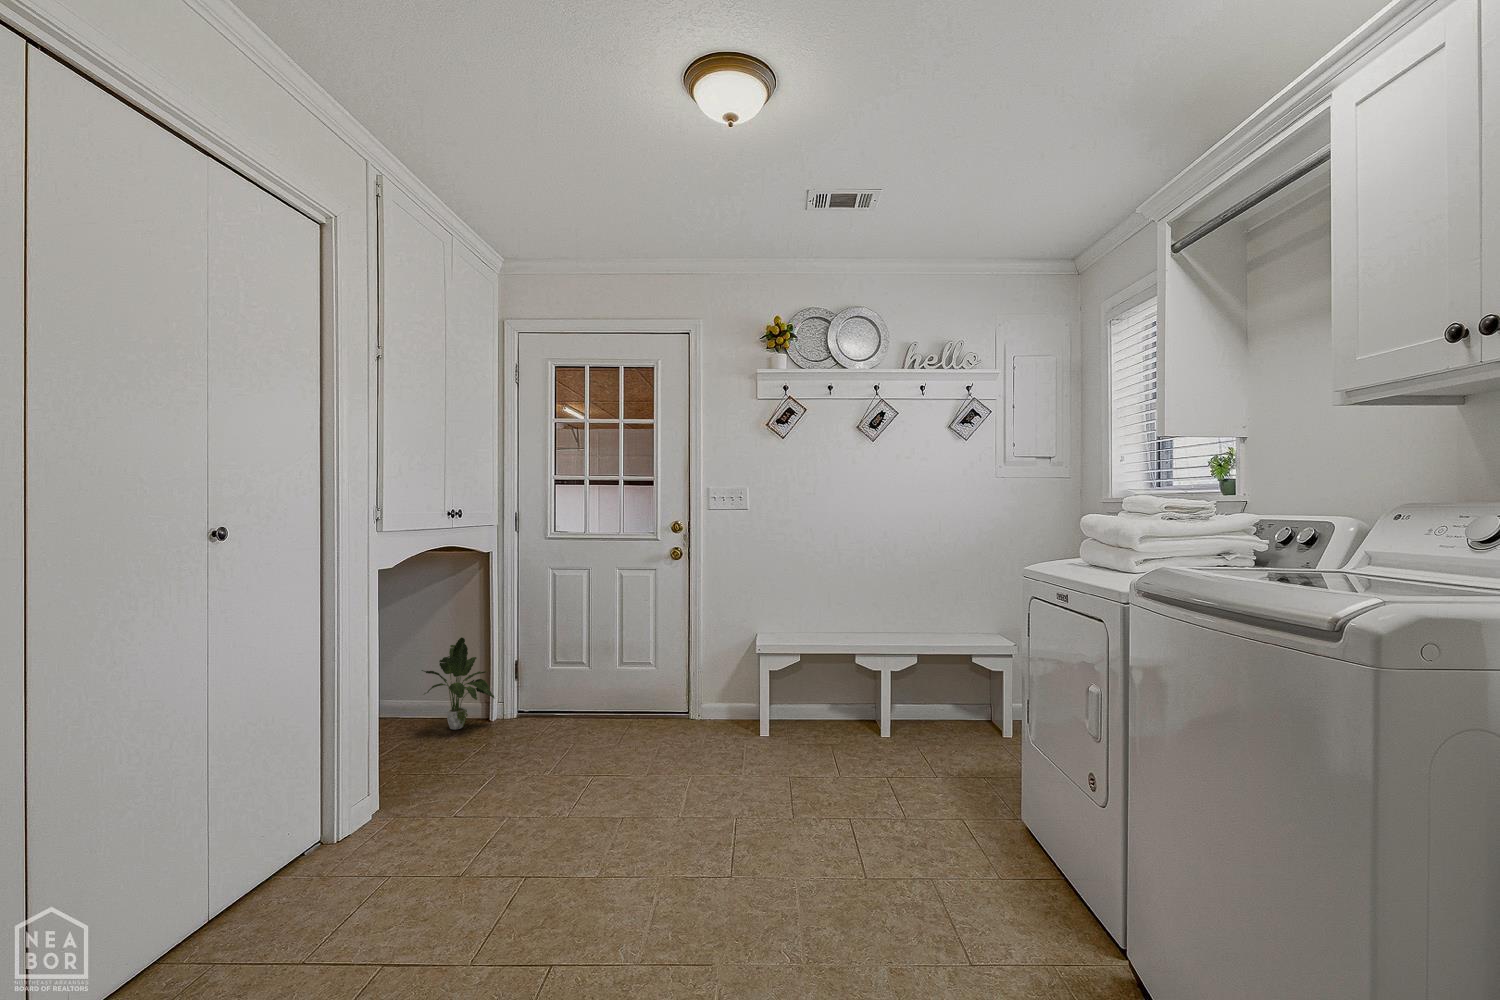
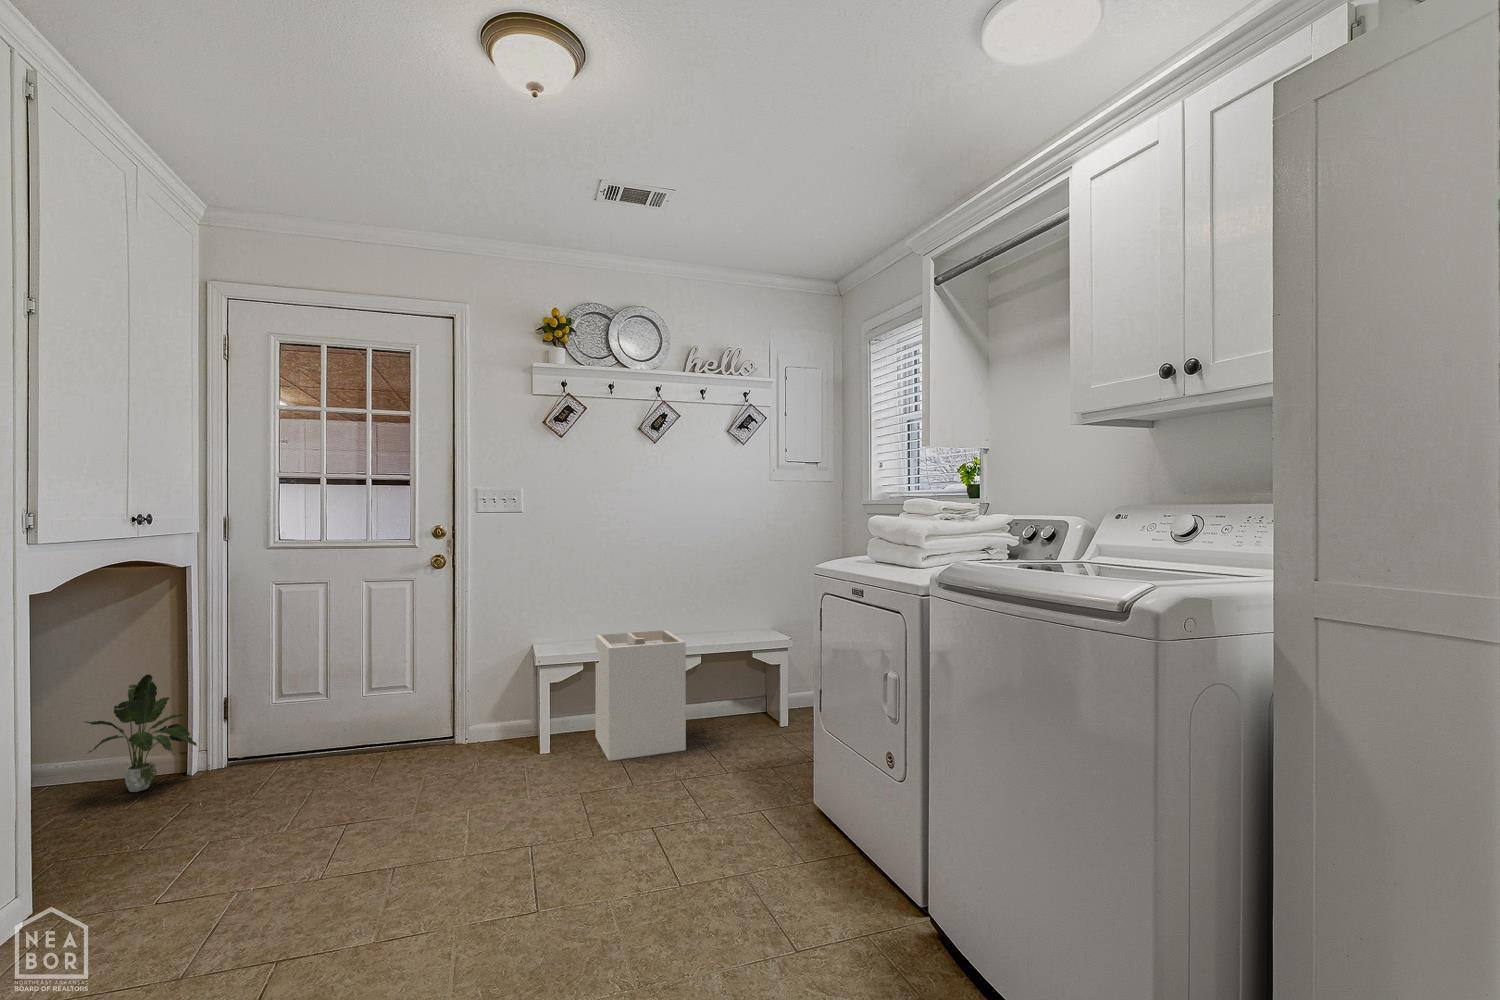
laundry hamper: none [813,630,899,753] -> present [596,630,686,761]

